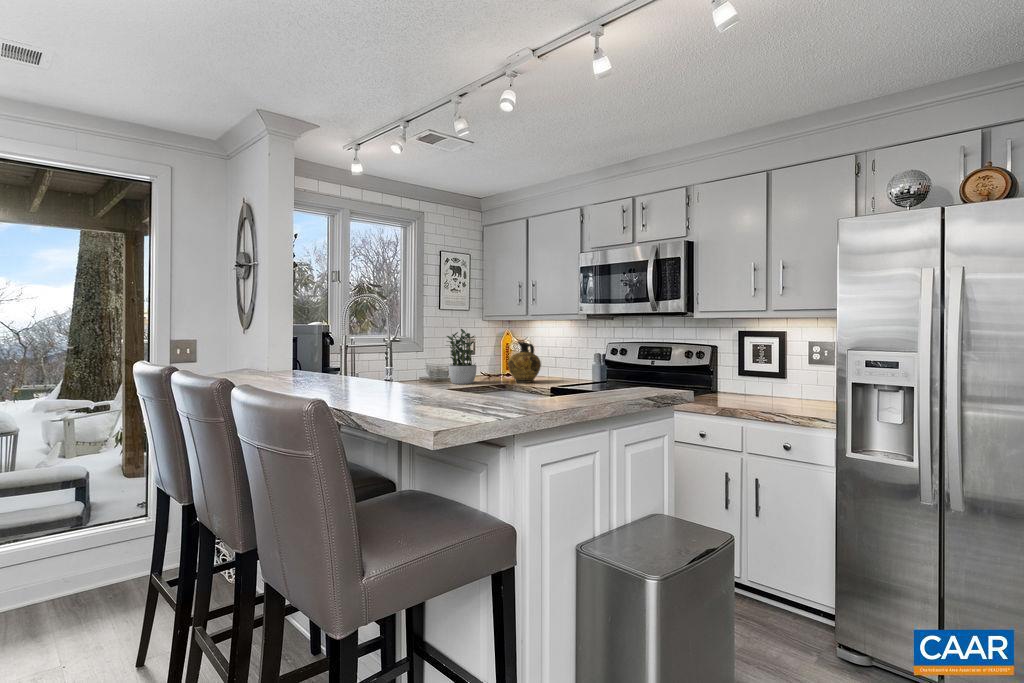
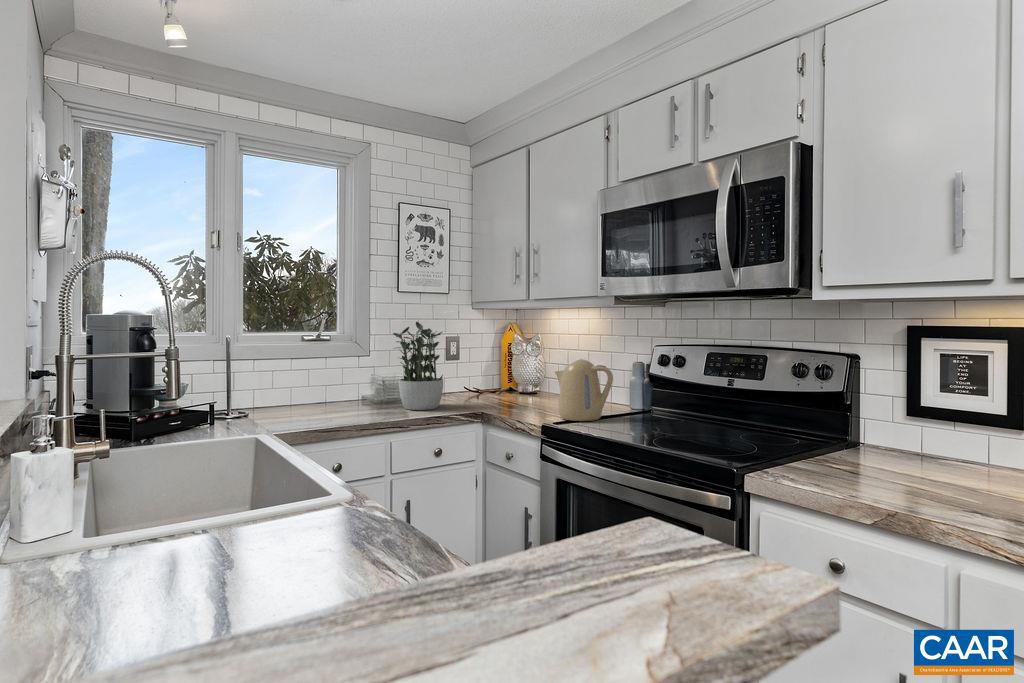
ceramic jug: present [508,342,541,383] -> none [492,342,545,410]
kettle: none [551,351,586,386] -> present [555,359,613,421]

